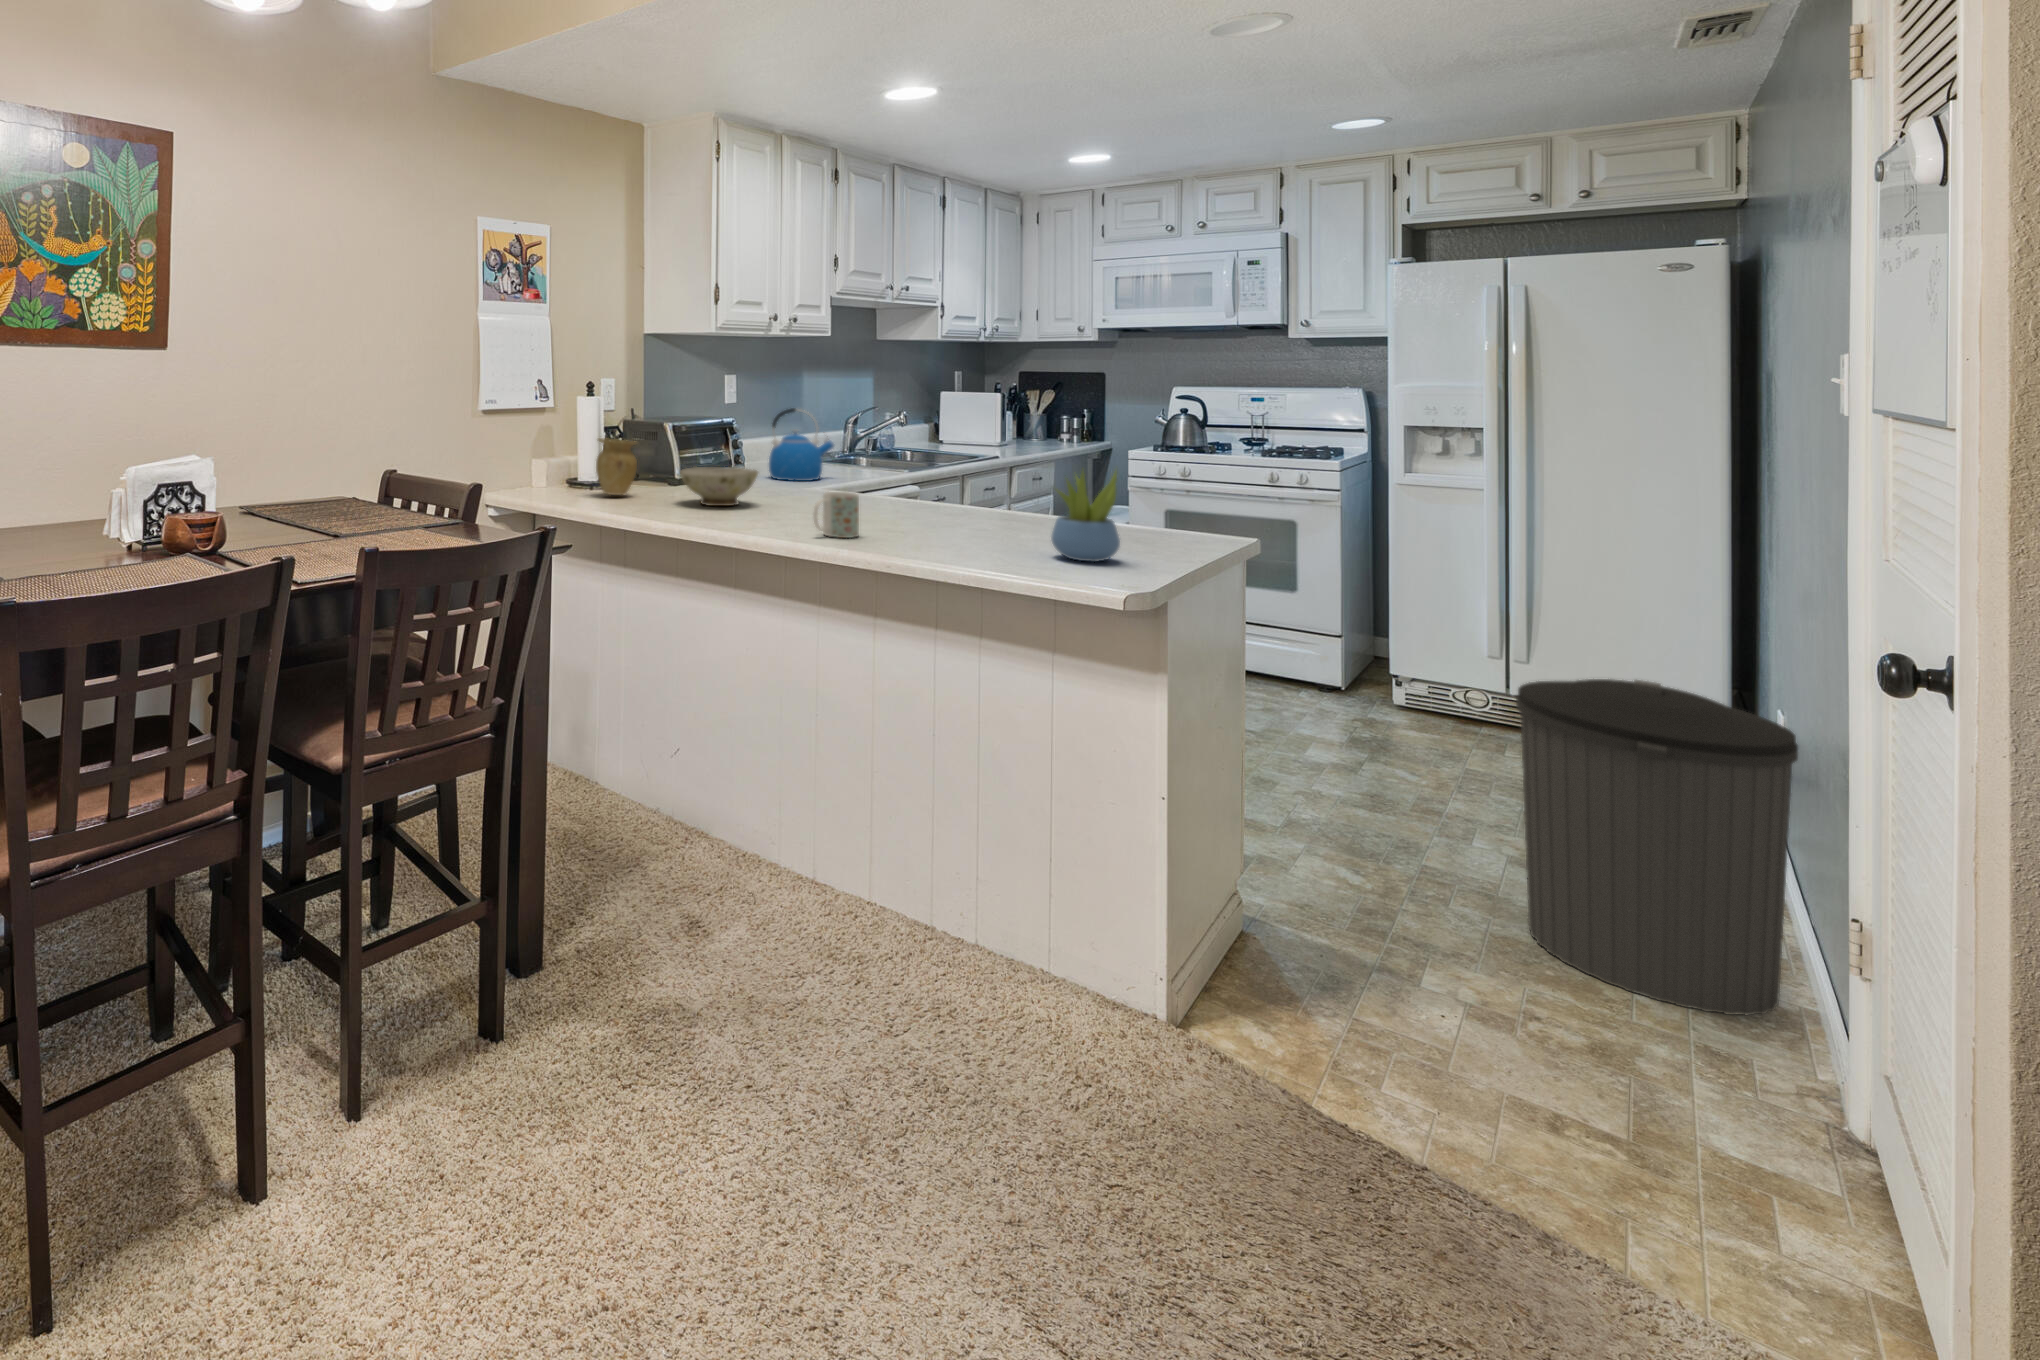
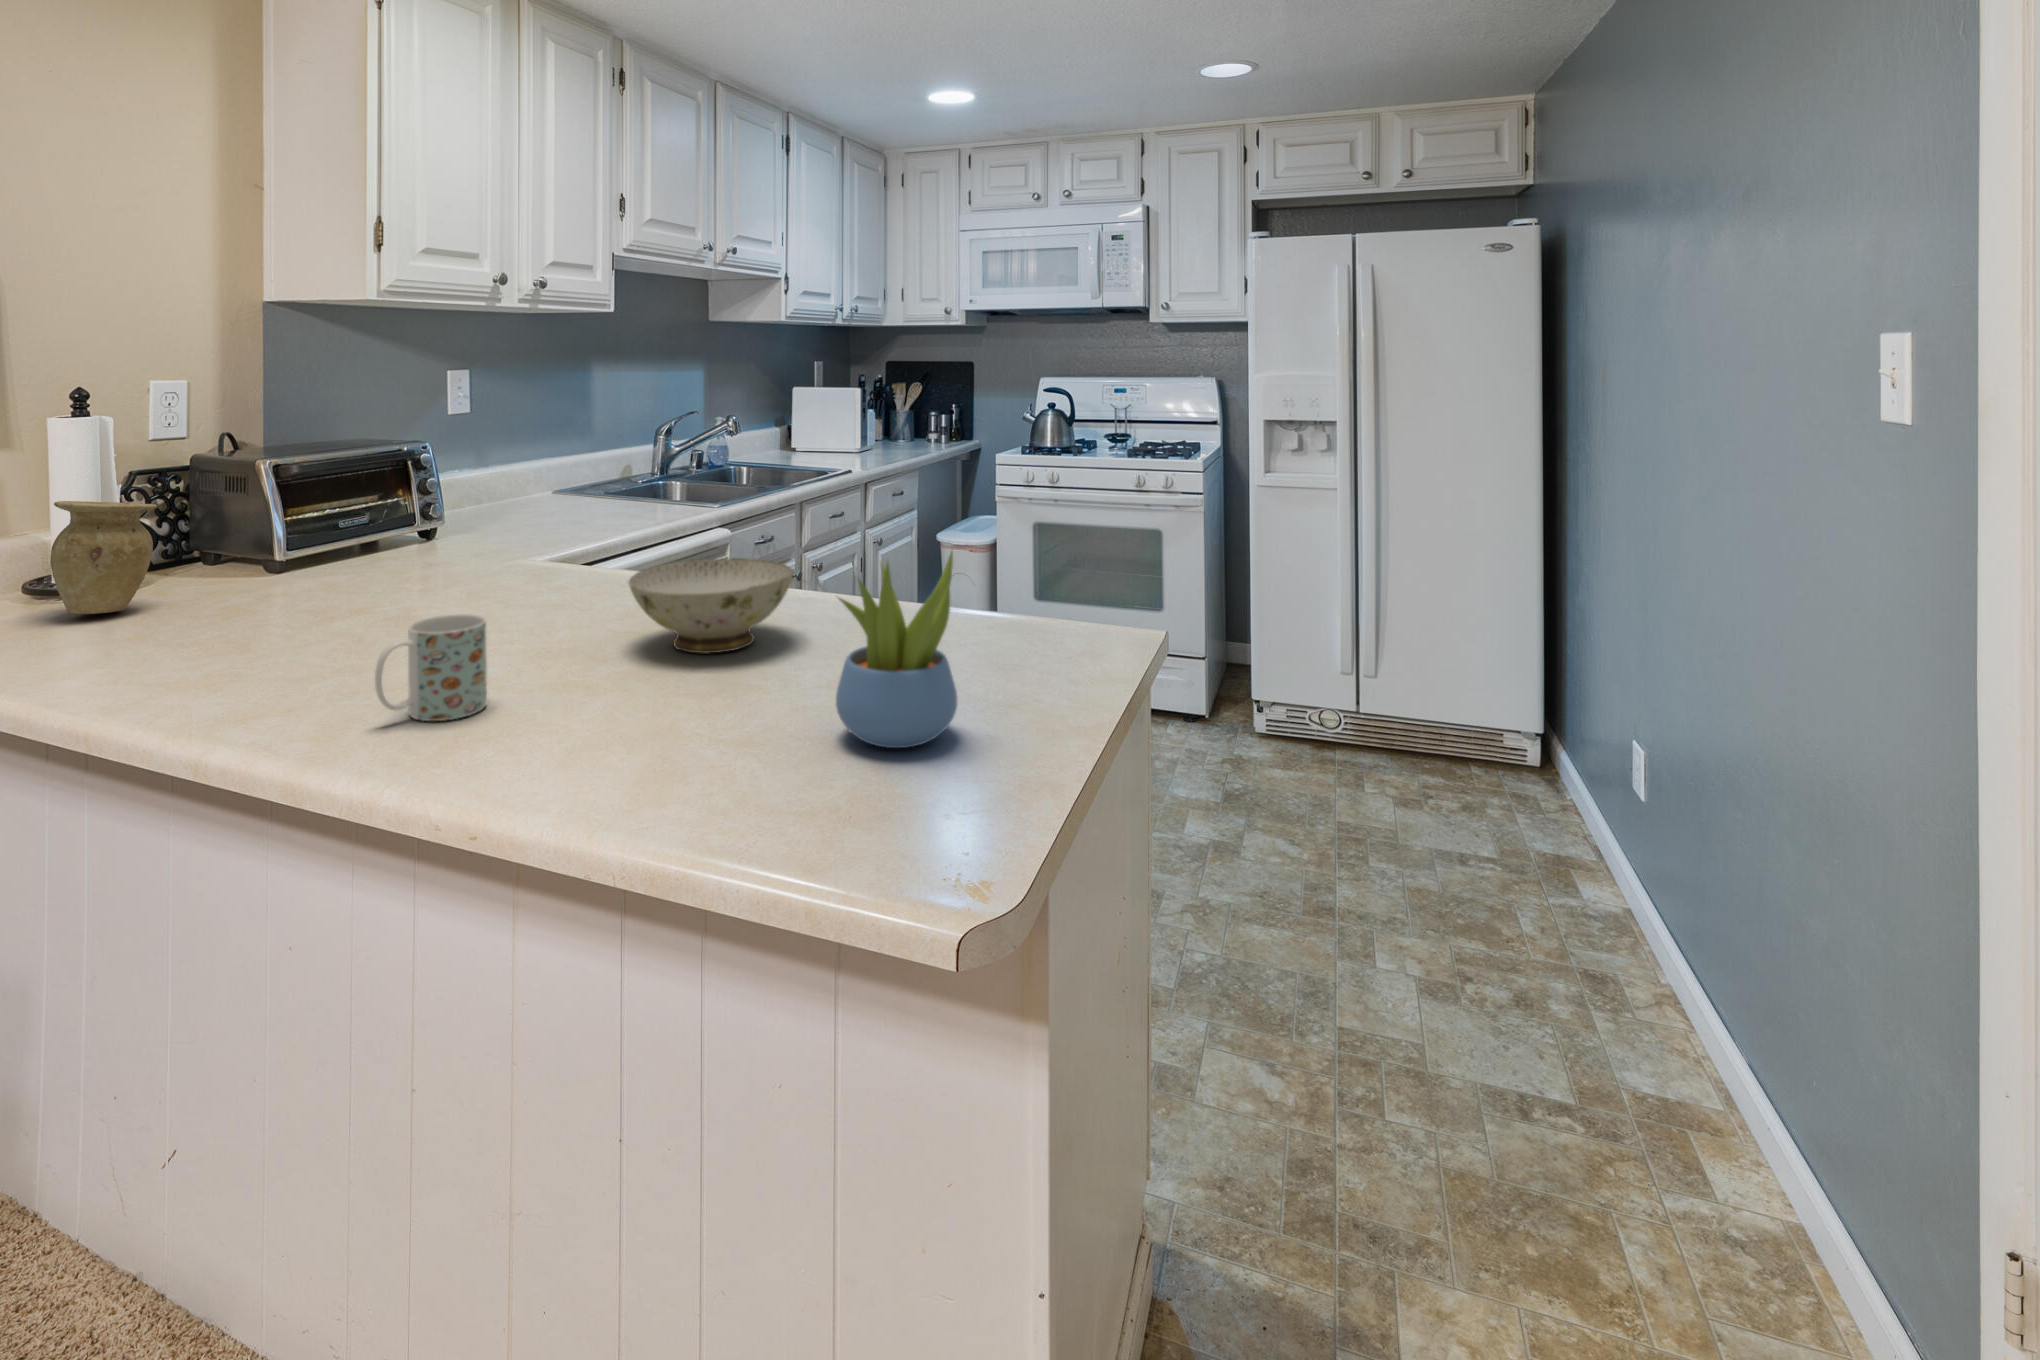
kettle: present [769,408,834,481] -> none [488,422,595,539]
ceramic bowl: present [680,467,758,506] -> present [629,558,794,653]
trash can: present [1516,679,1798,1015] -> none [1455,768,1774,1263]

